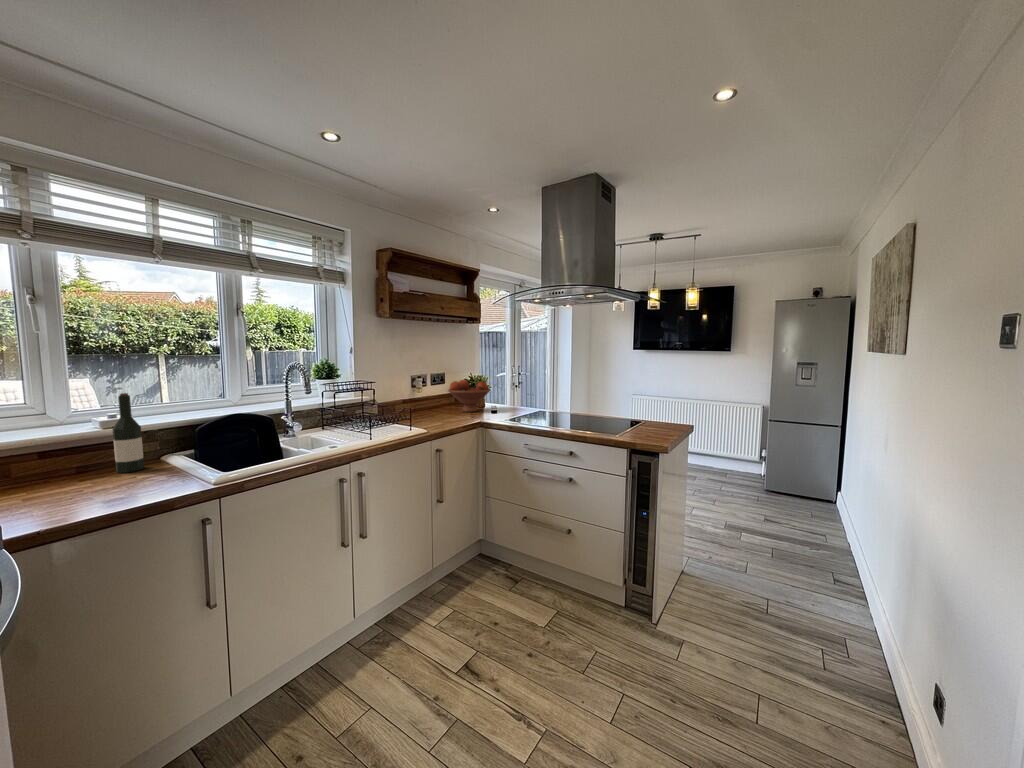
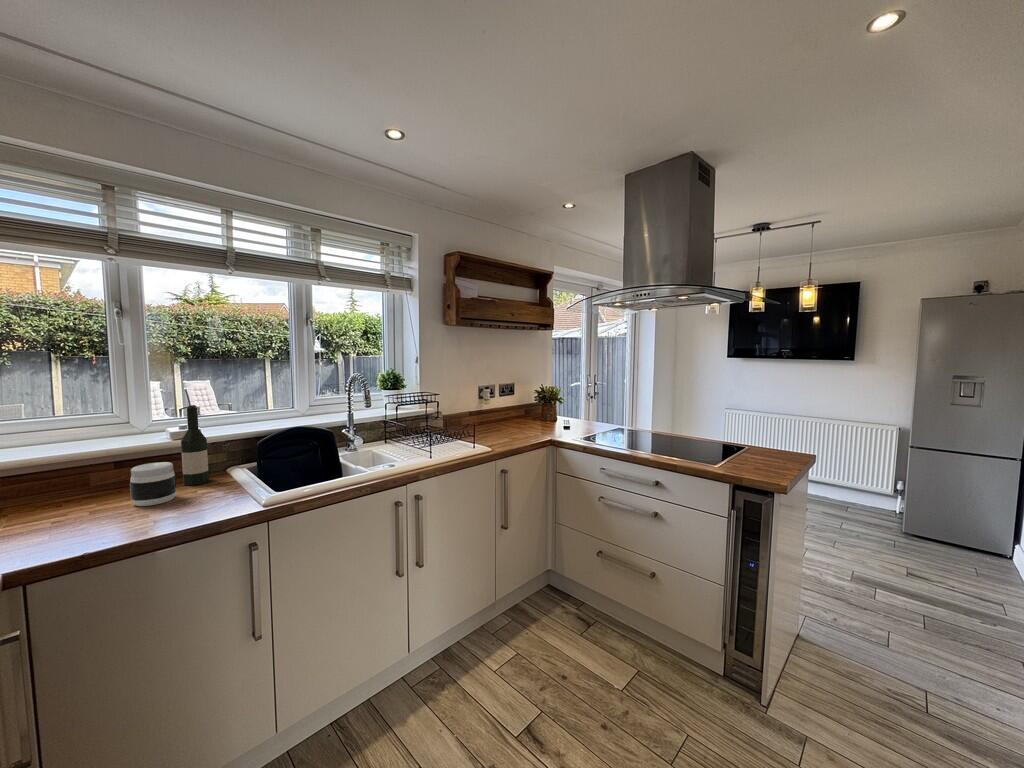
fruit bowl: present [448,380,490,412] -> none [517,392,563,428]
jar: none [63,449,113,492] -> present [130,462,176,506]

